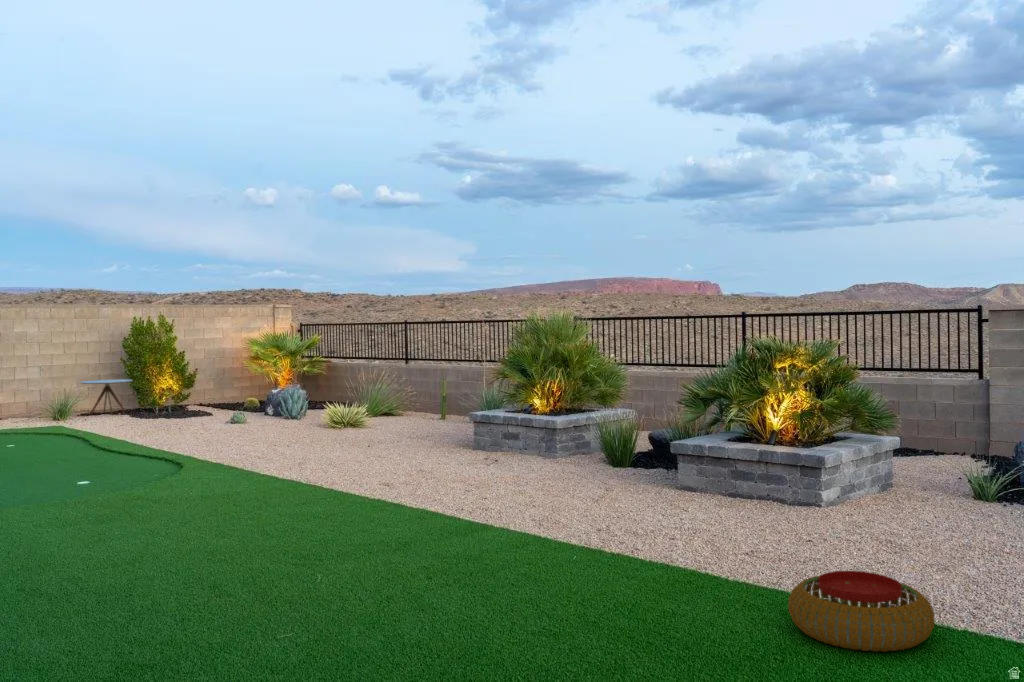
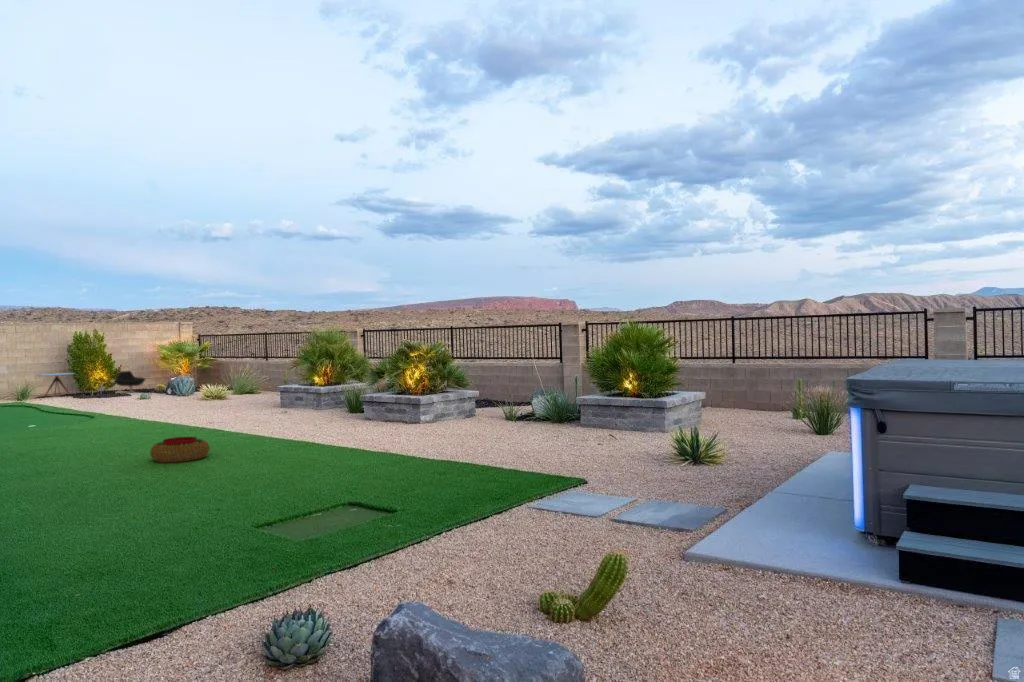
lounge chair: none [186,377,231,411] -> present [115,371,145,392]
pouf: present [788,571,935,652] -> present [150,437,209,463]

